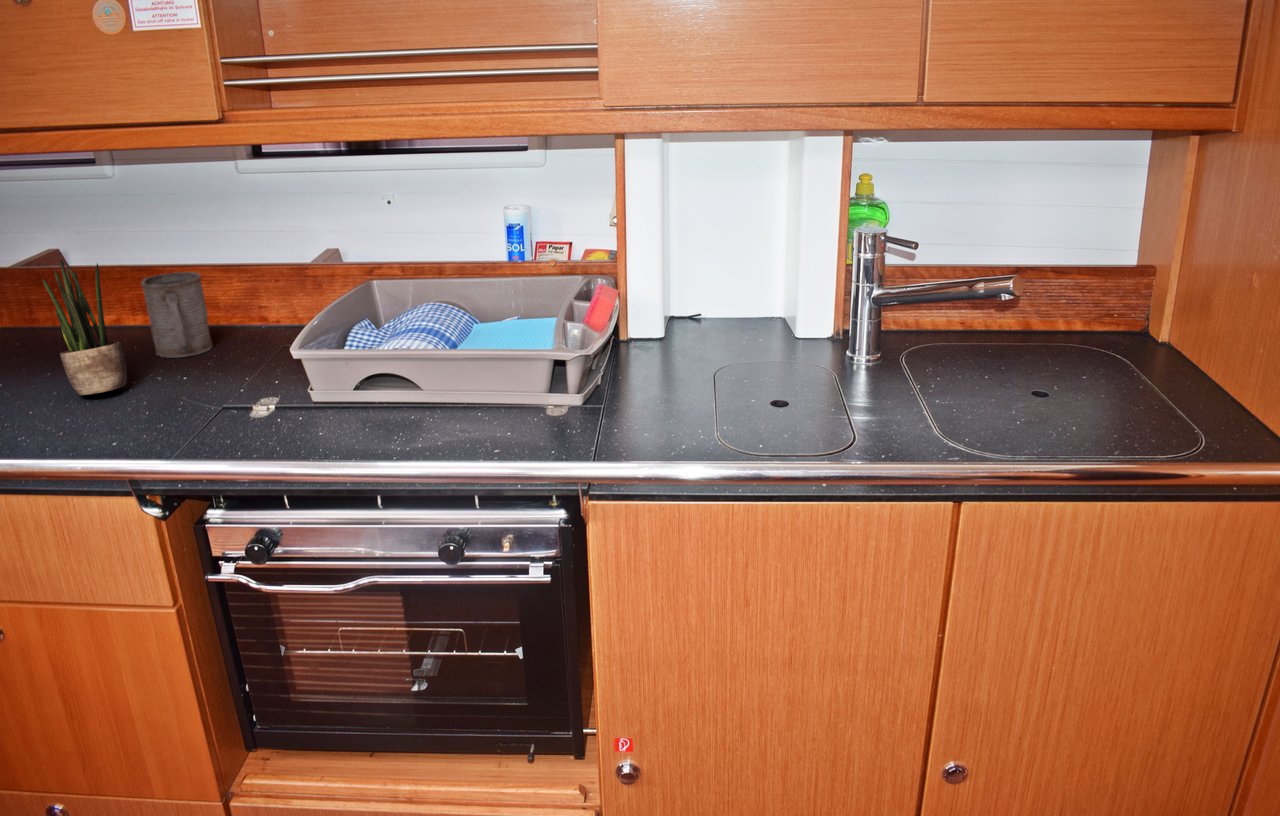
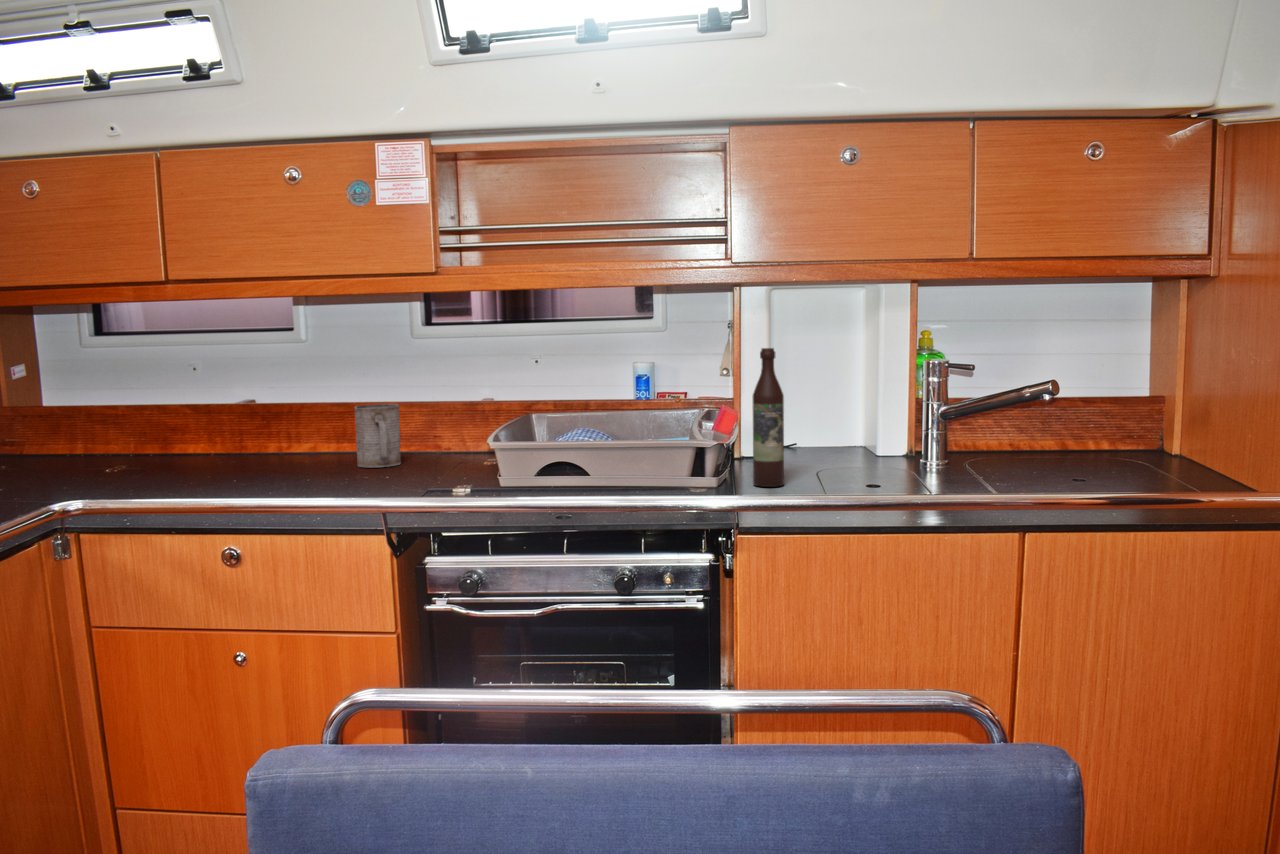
wine bottle: none [624,233,666,414] -> present [753,348,784,487]
potted plant: present [42,260,127,395] -> none [303,374,352,481]

